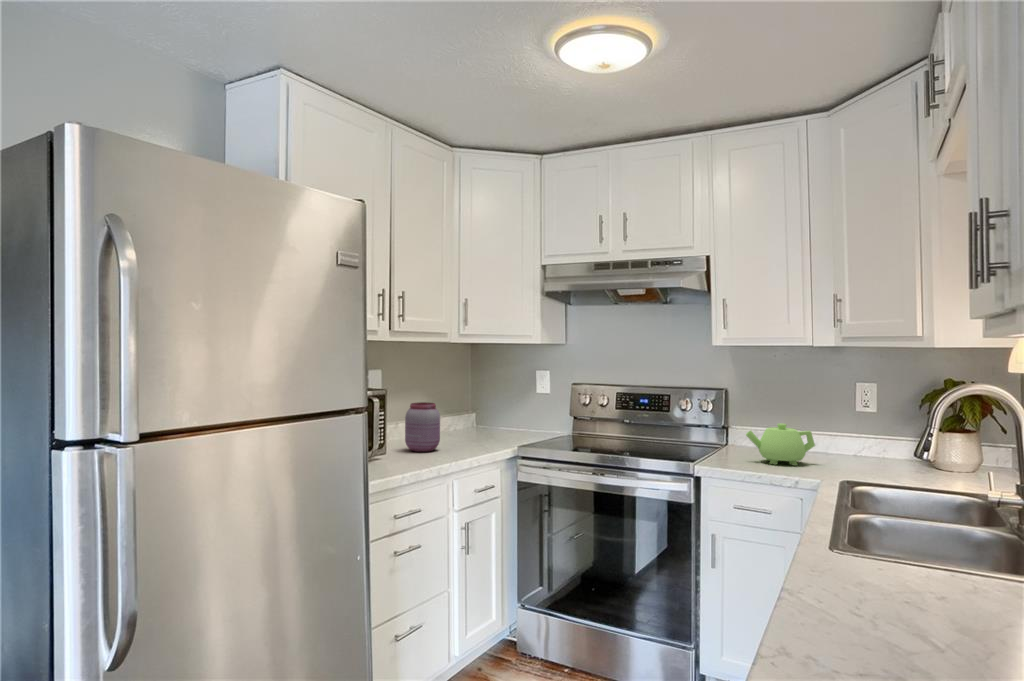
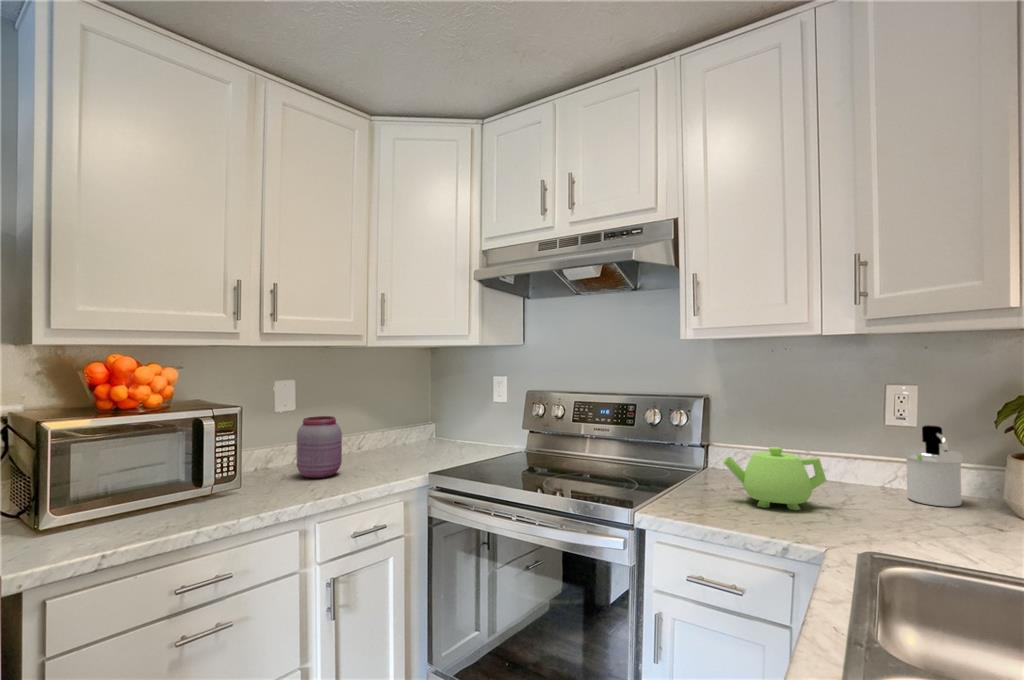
soap dispenser: none [865,409,901,463] -> present [904,425,963,507]

